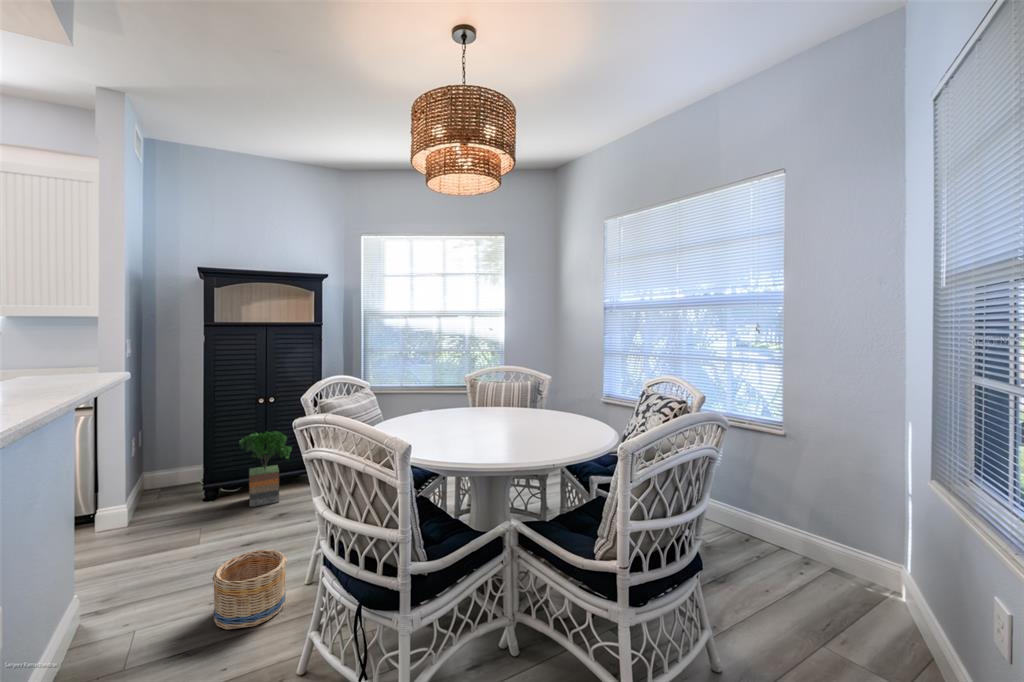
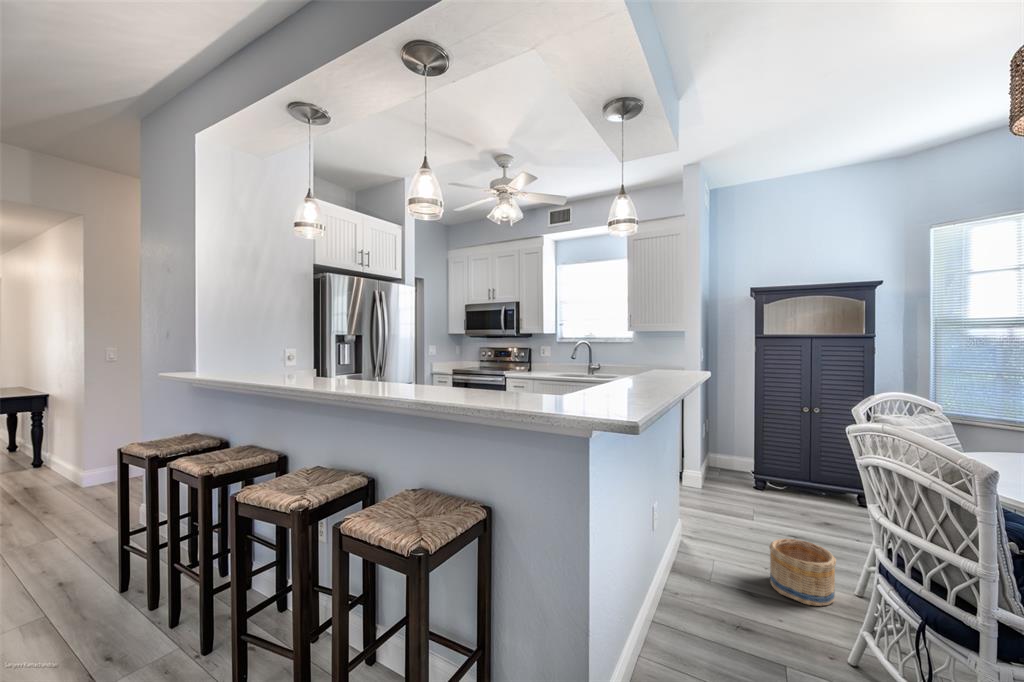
potted tree: present [240,431,291,507] -> none [784,438,840,512]

